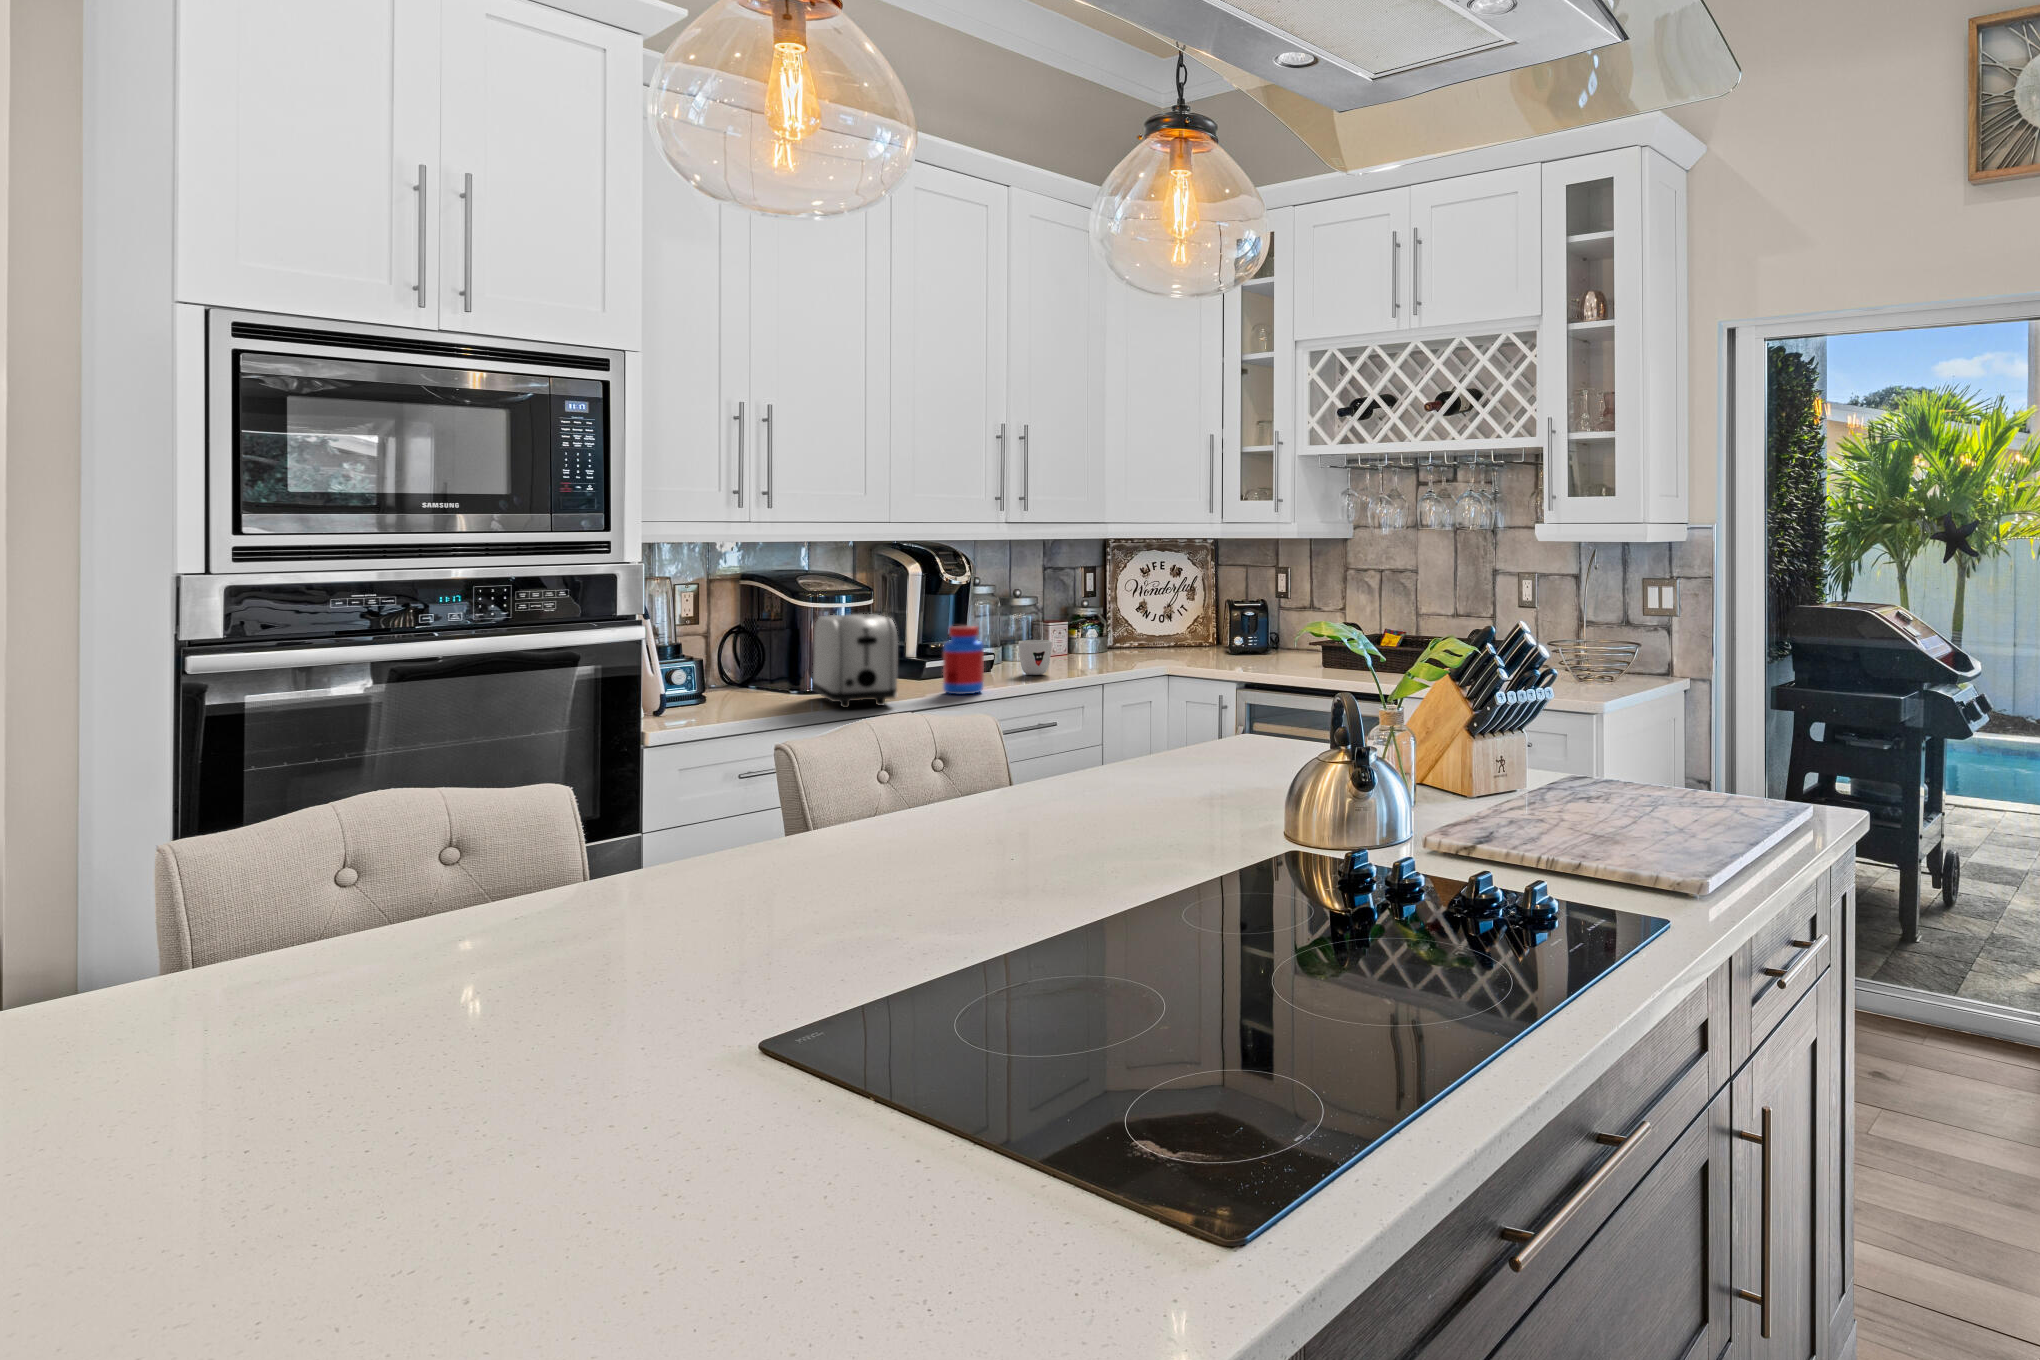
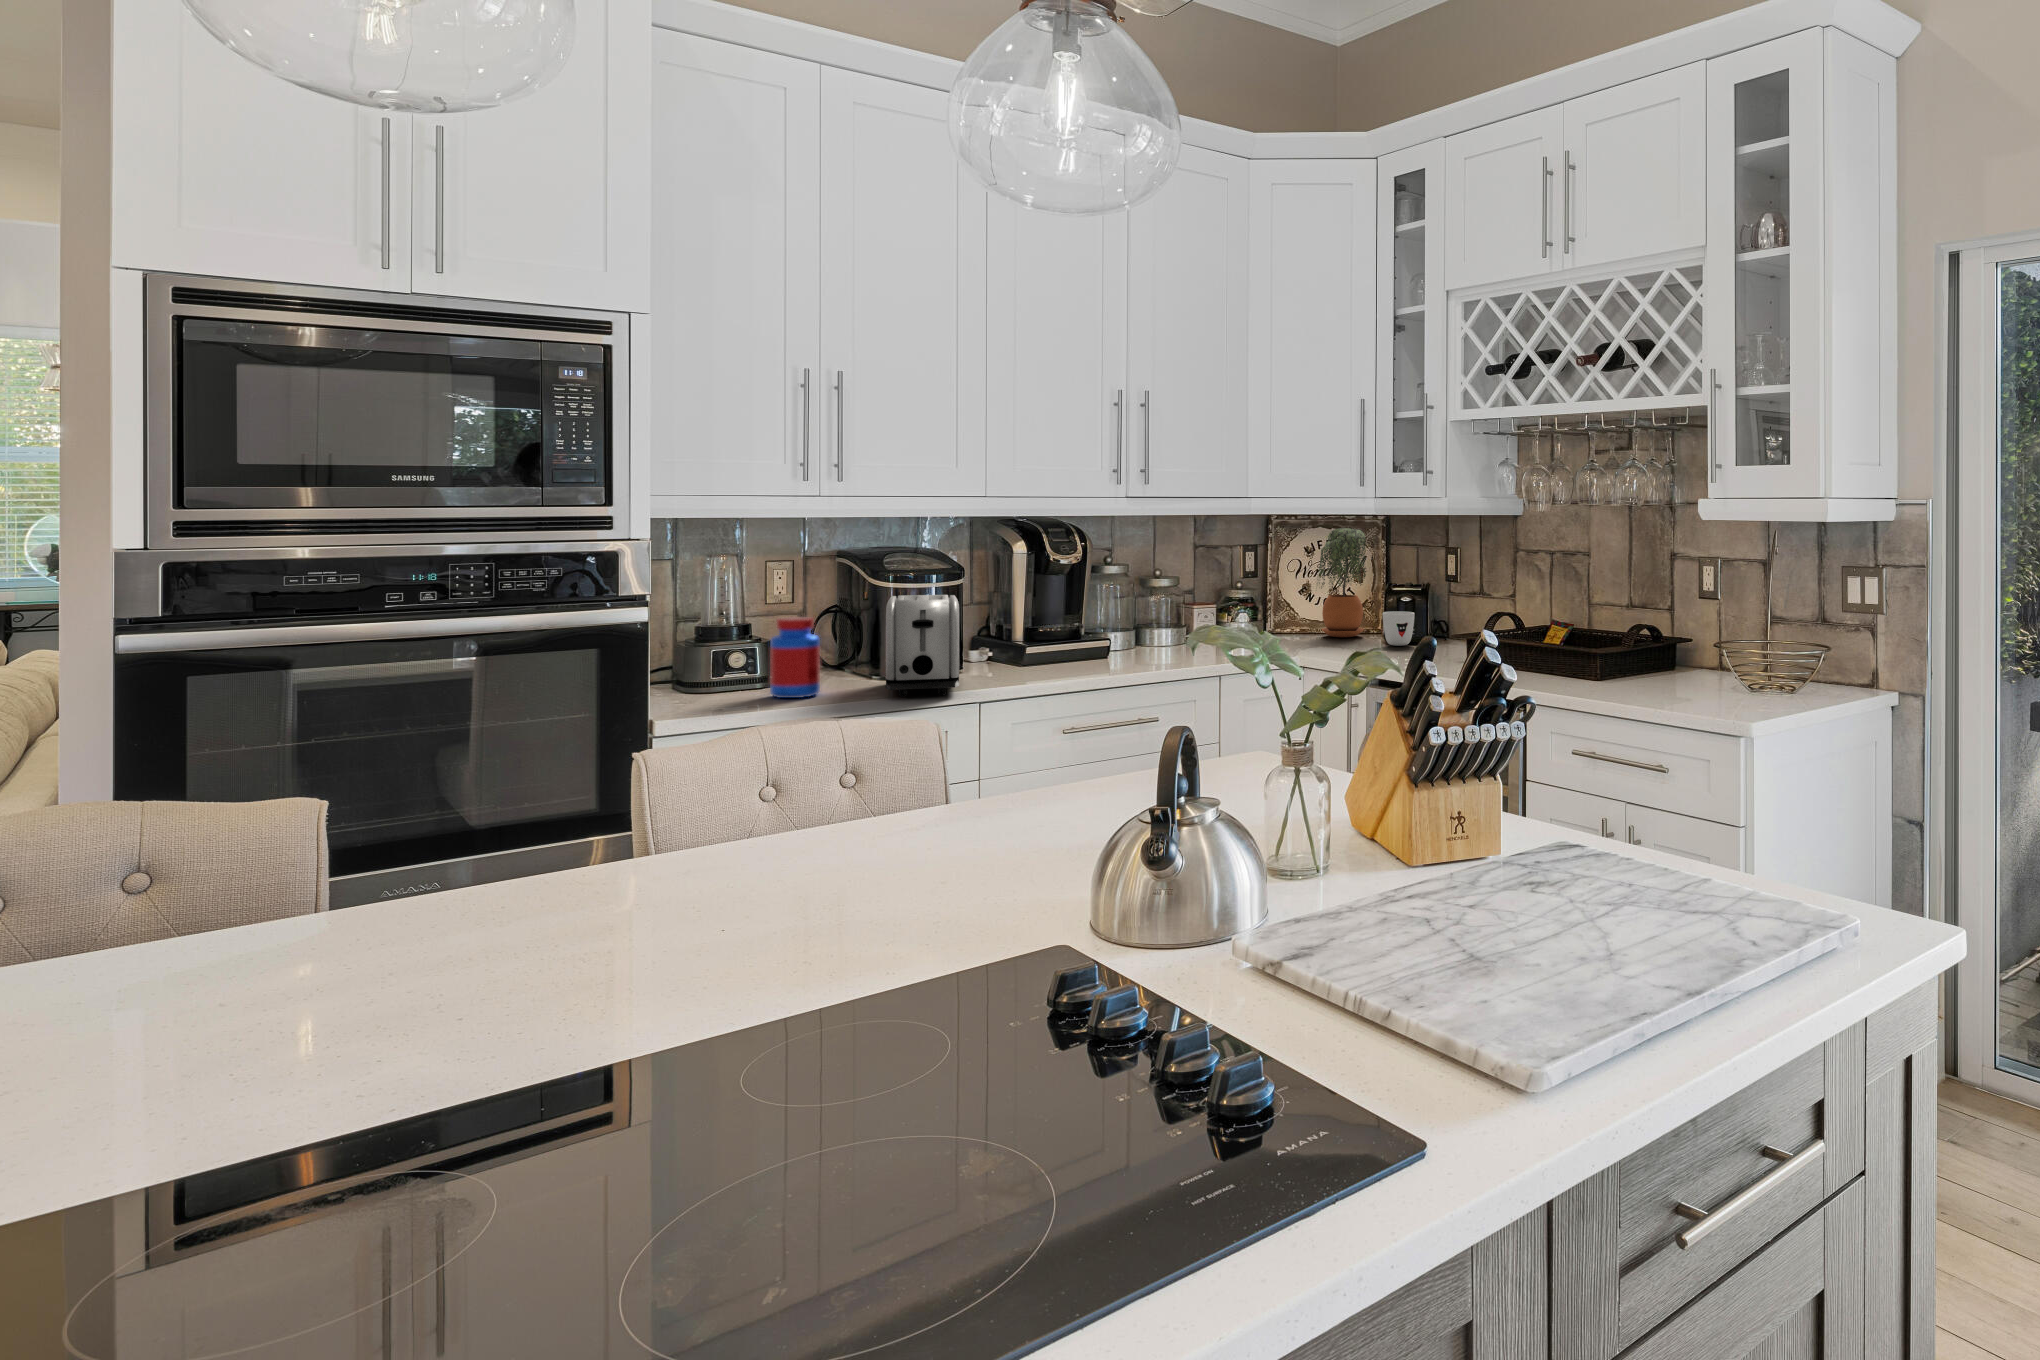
potted plant: none [1155,550,1200,649] -> present [1317,528,1366,637]
jar: present [943,626,984,694] -> present [770,617,820,698]
mug: present [1019,640,1052,675] -> present [1383,611,1415,646]

